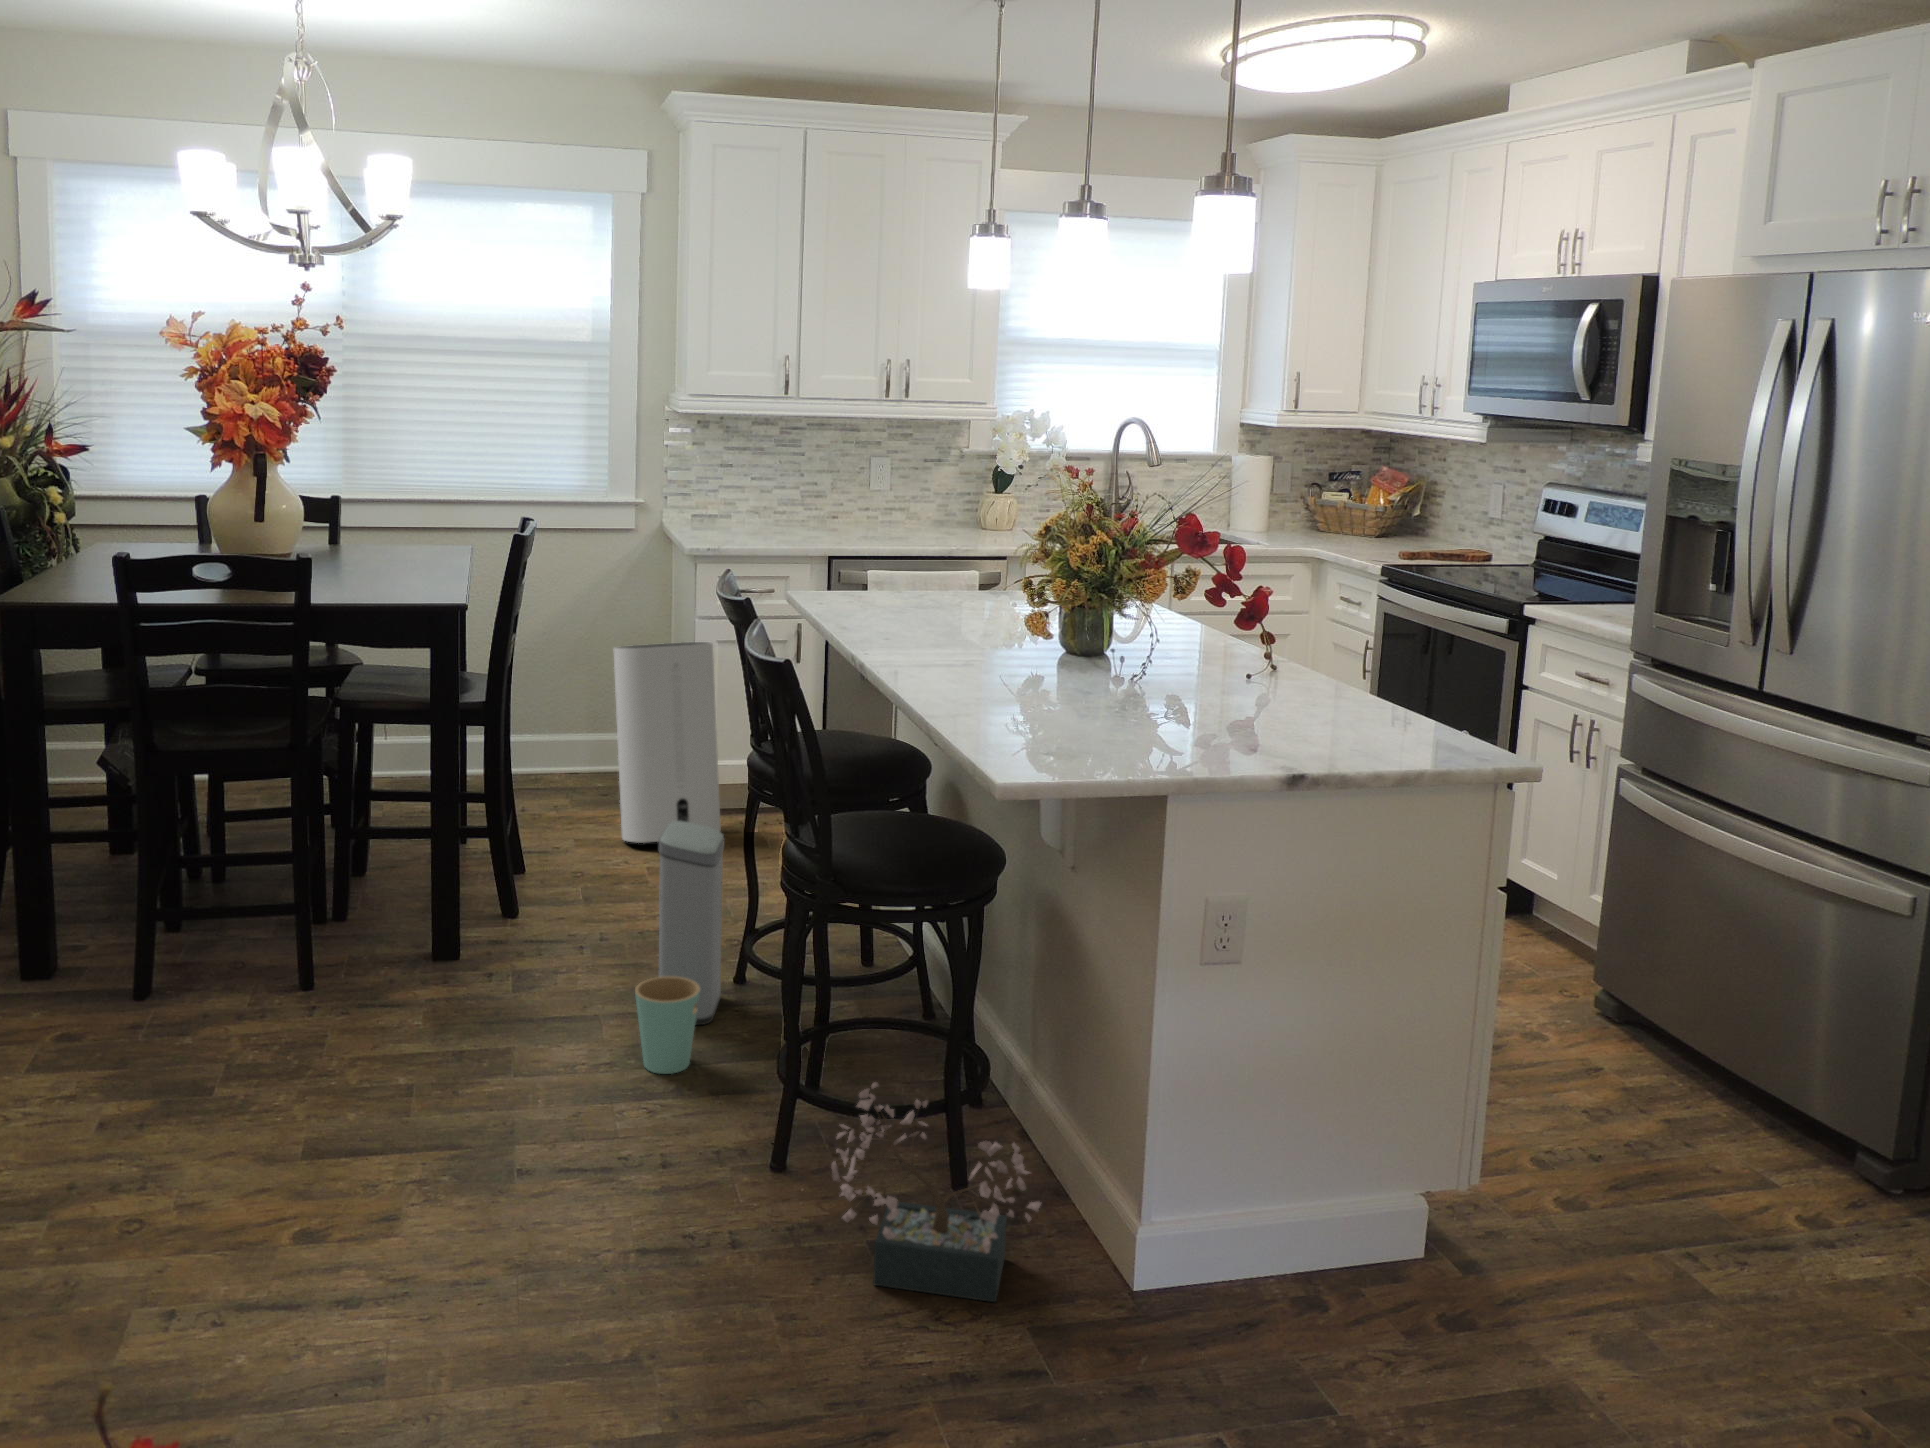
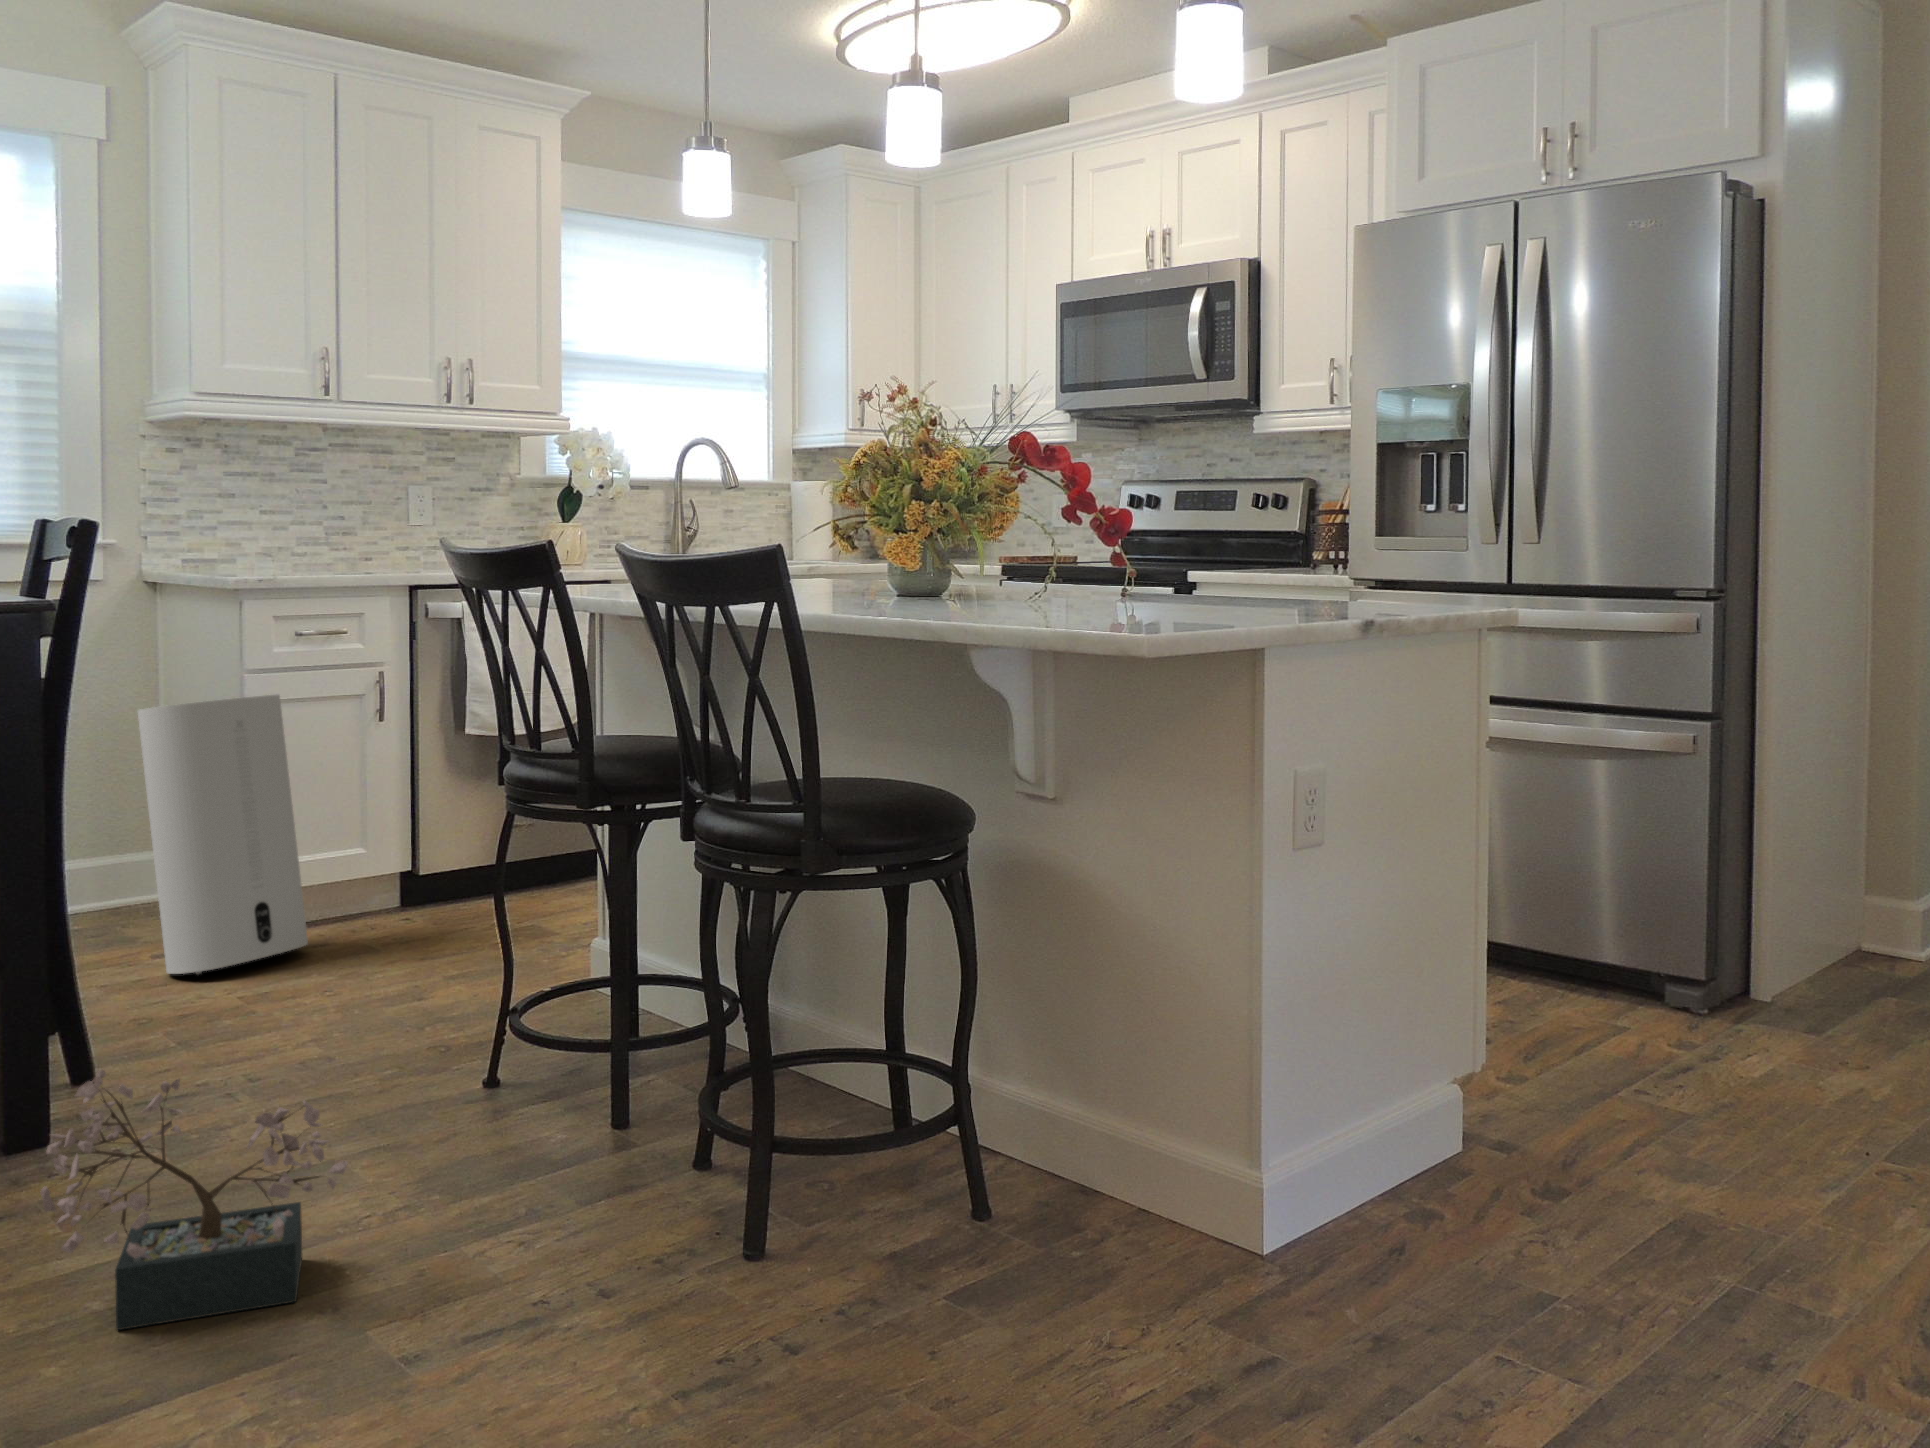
trash can: present [635,821,724,1074] -> none [409,863,539,1196]
decorative plant: present [831,1082,1041,1302] -> present [40,1070,348,1330]

